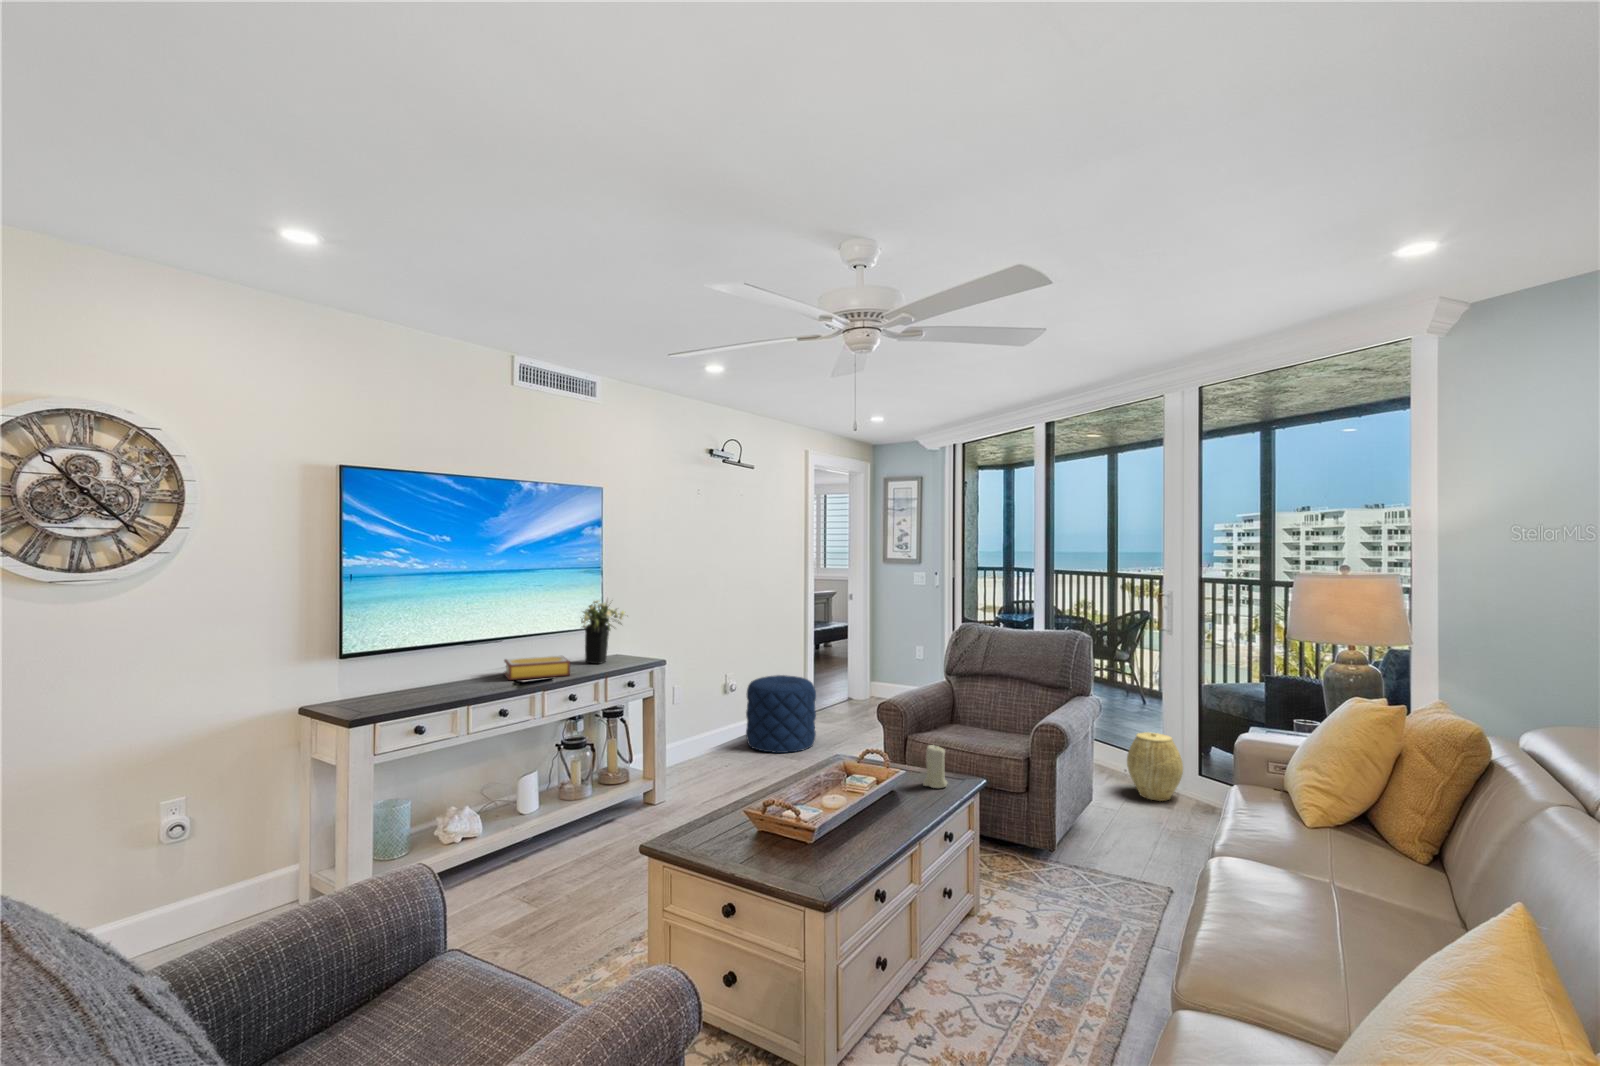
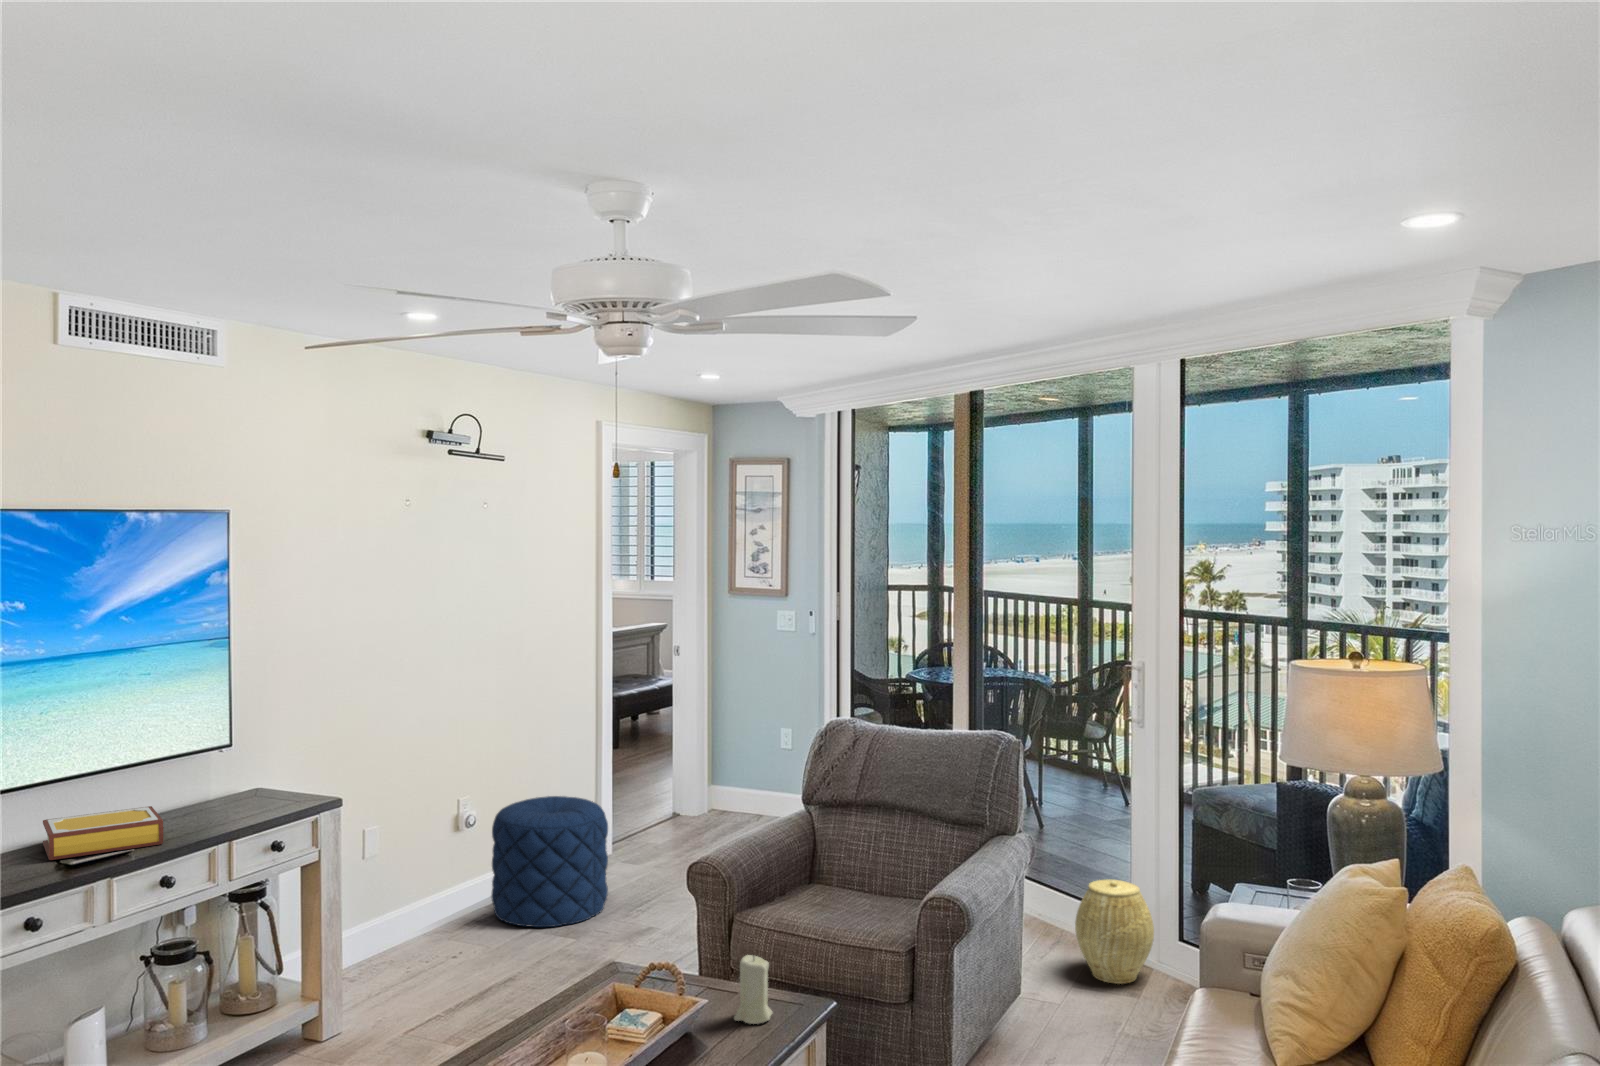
flower arrangement: present [581,600,625,664] -> none [176,700,274,814]

